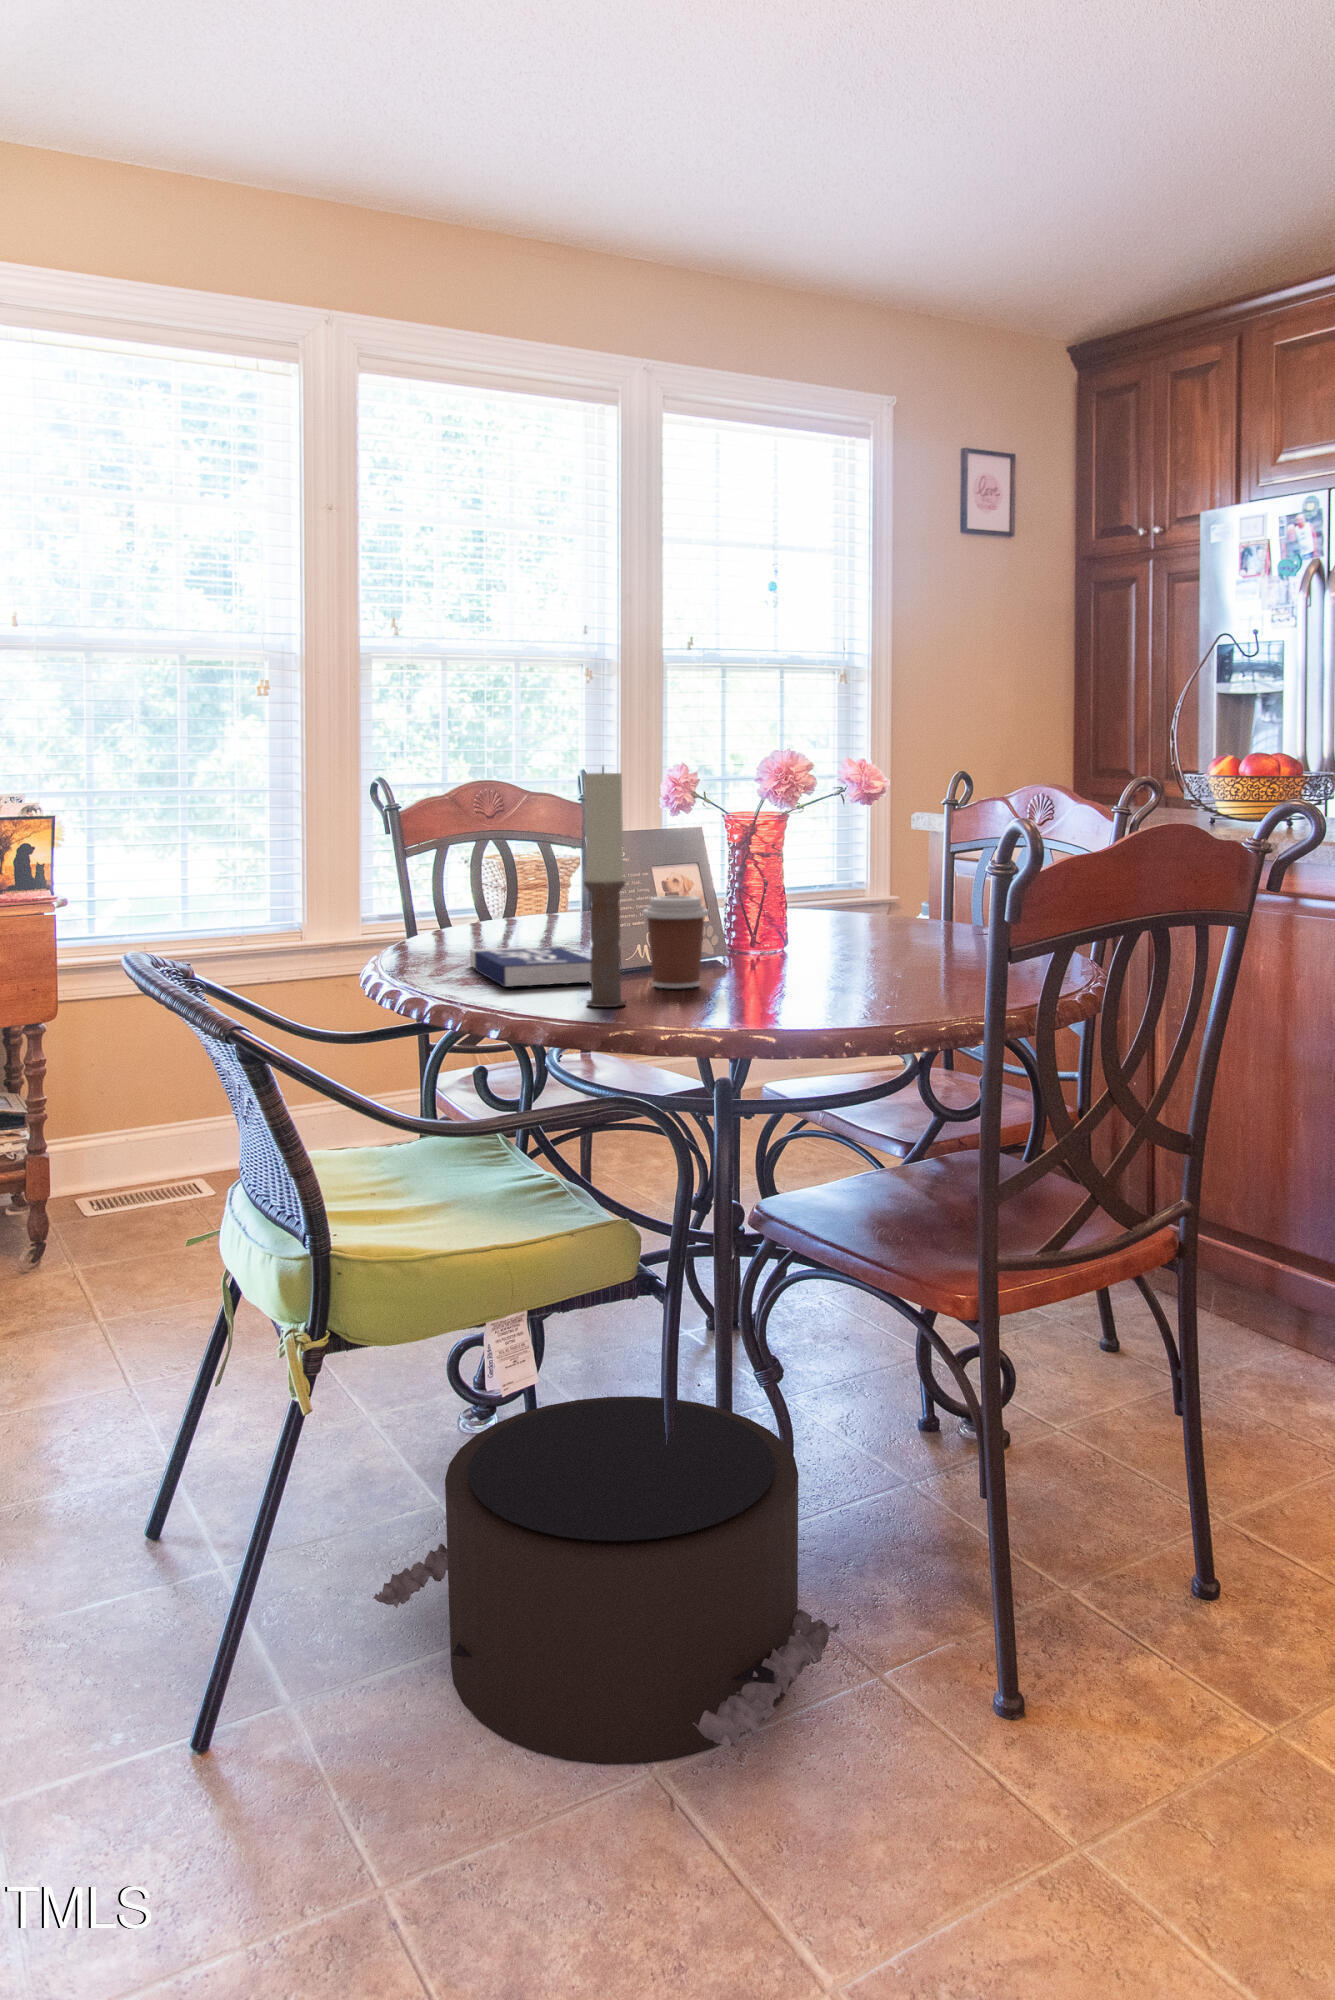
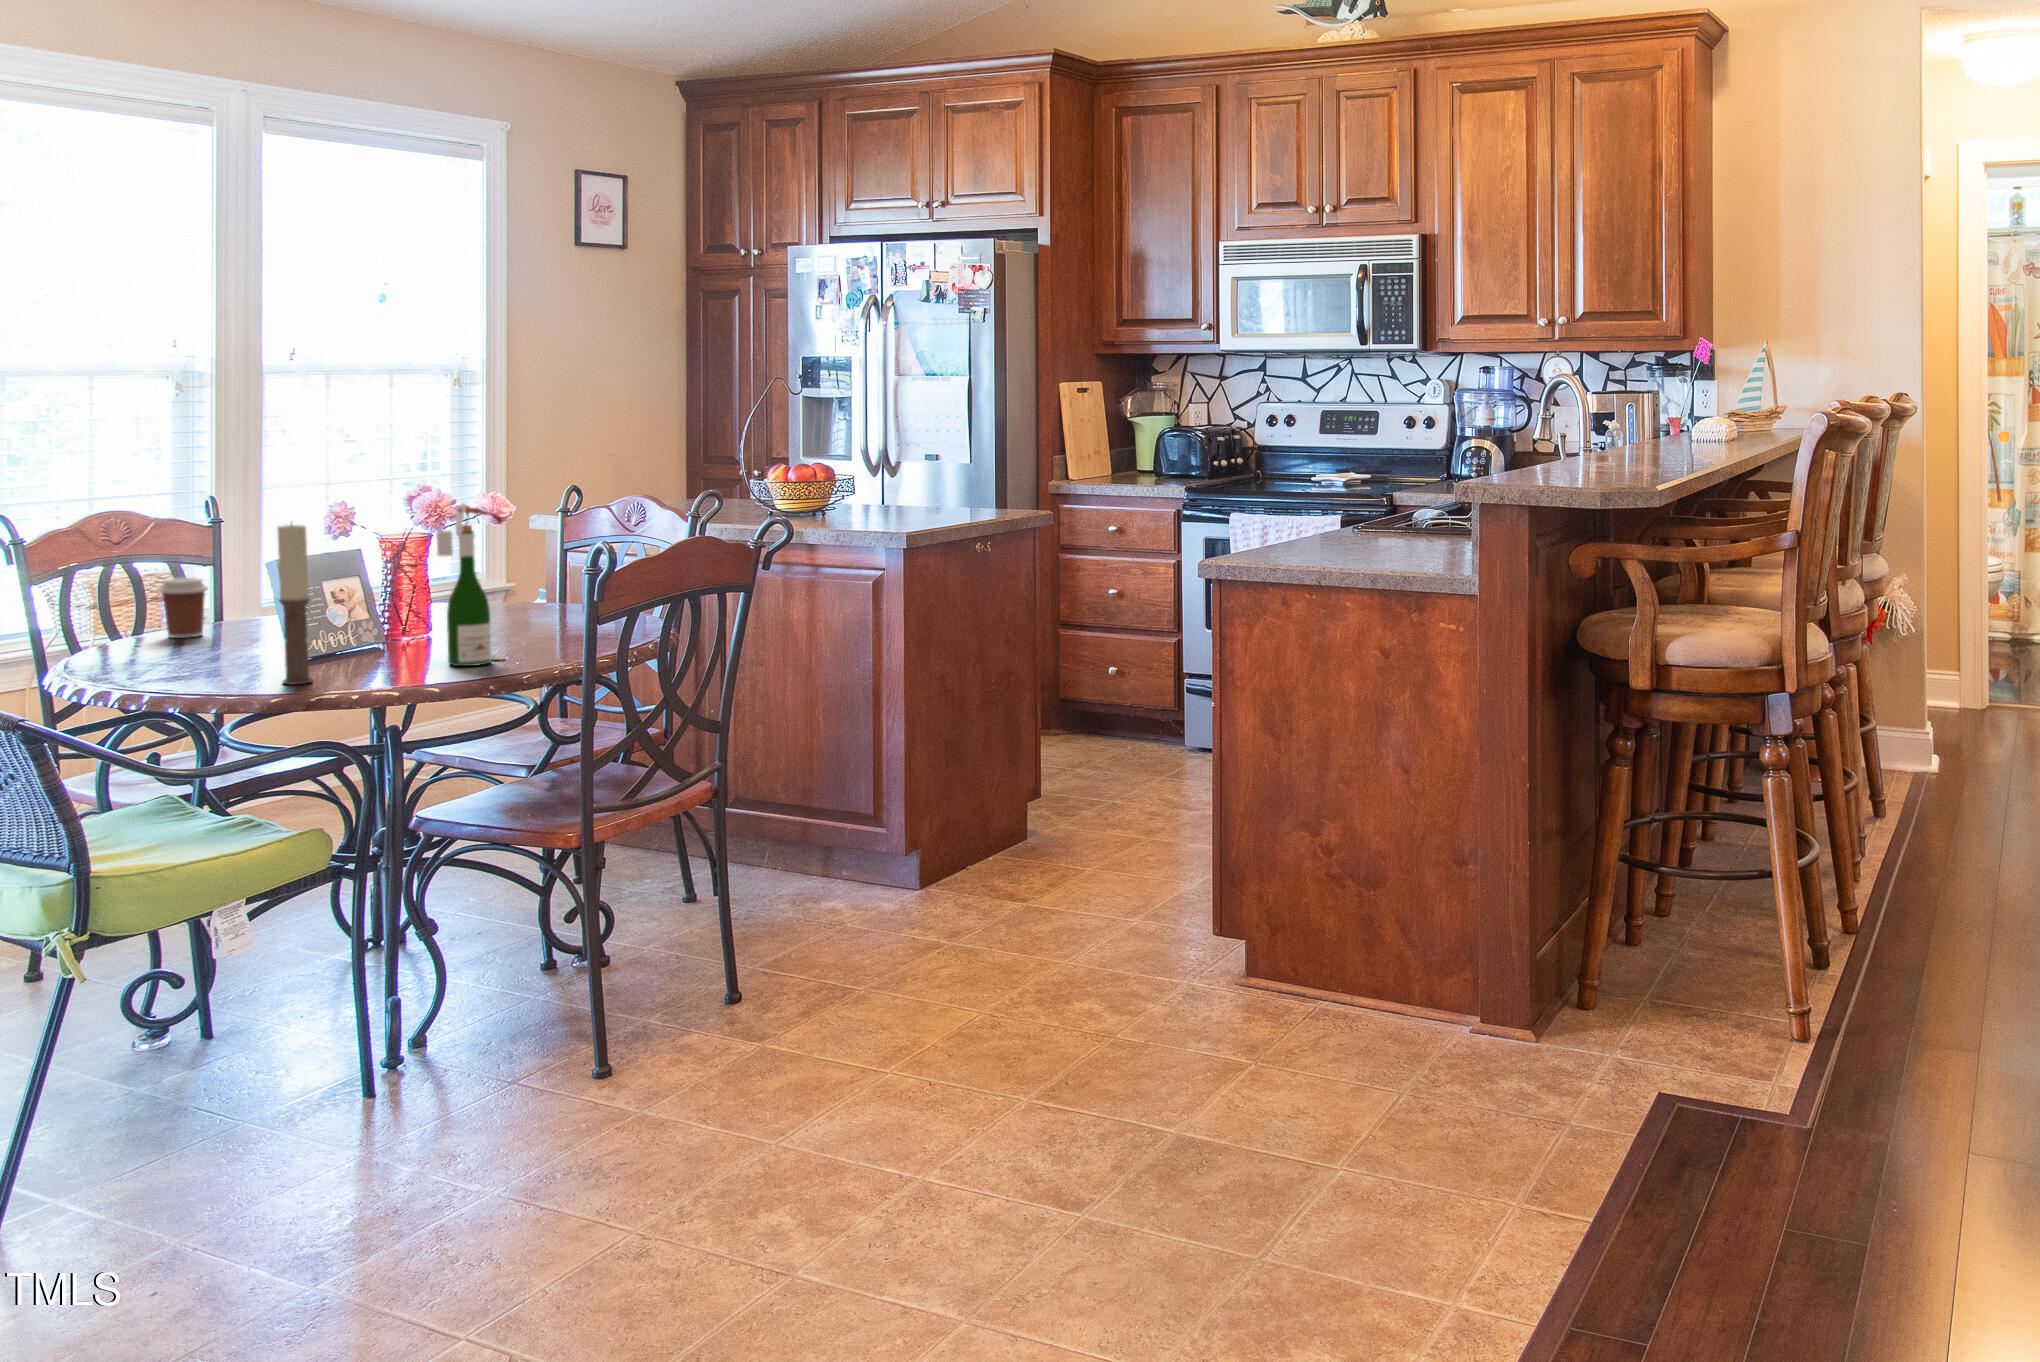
wine bottle: none [799,747,893,995] -> present [436,503,505,666]
coffee cup: present [642,896,709,989] -> present [159,578,208,638]
book: present [470,947,591,987] -> none [167,641,283,674]
pouf: present [373,1396,840,1763] -> none [133,950,483,1164]

